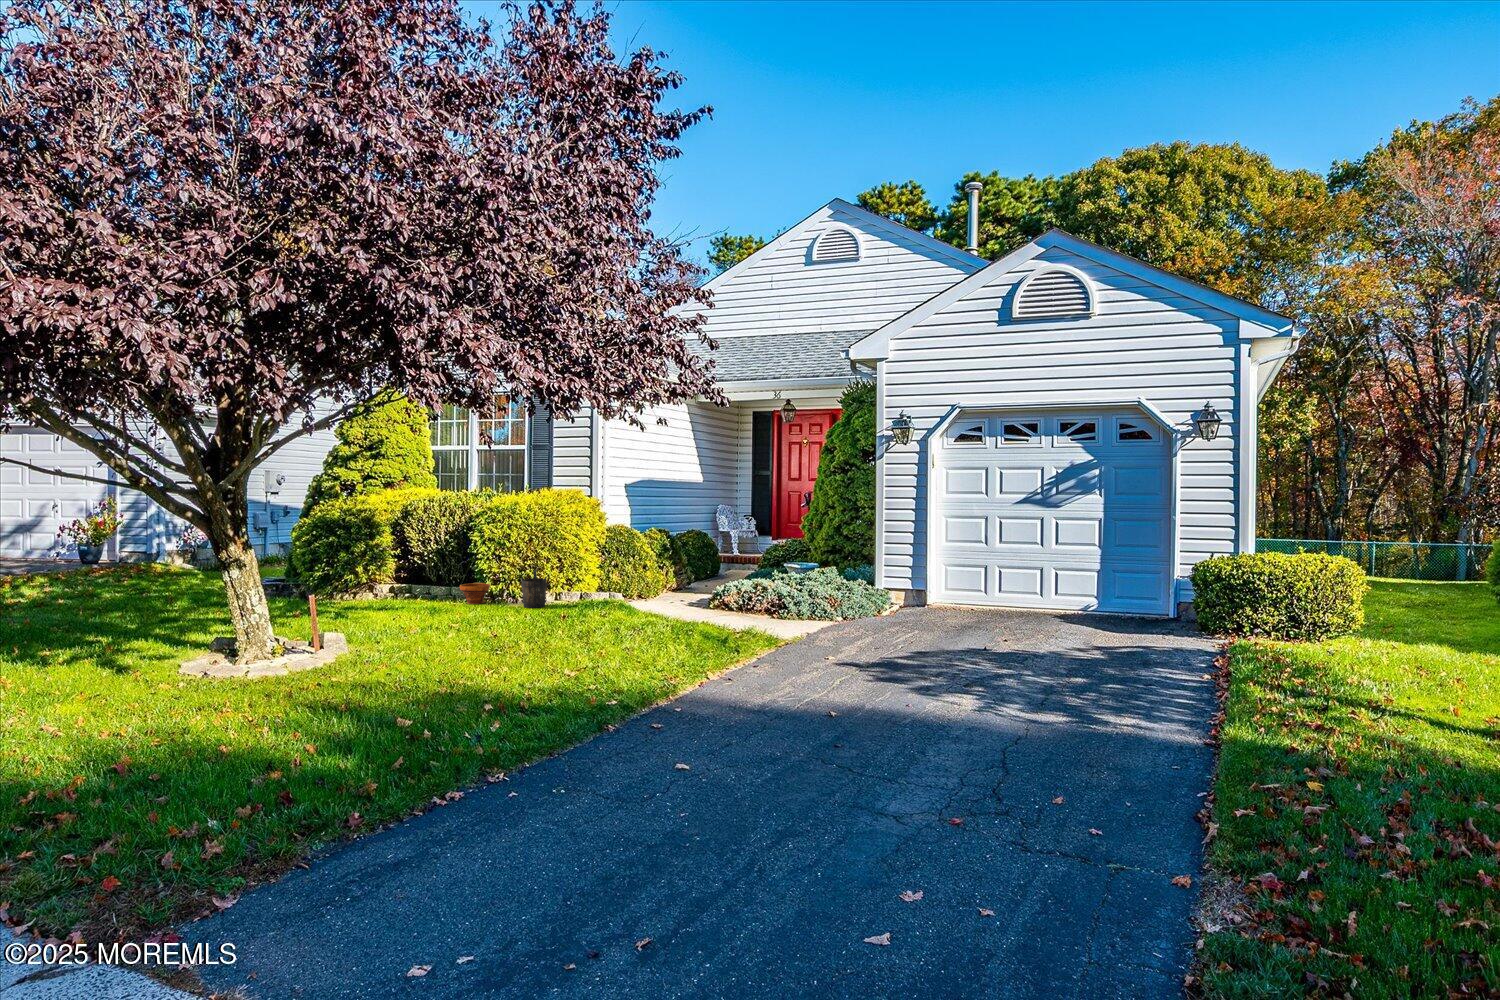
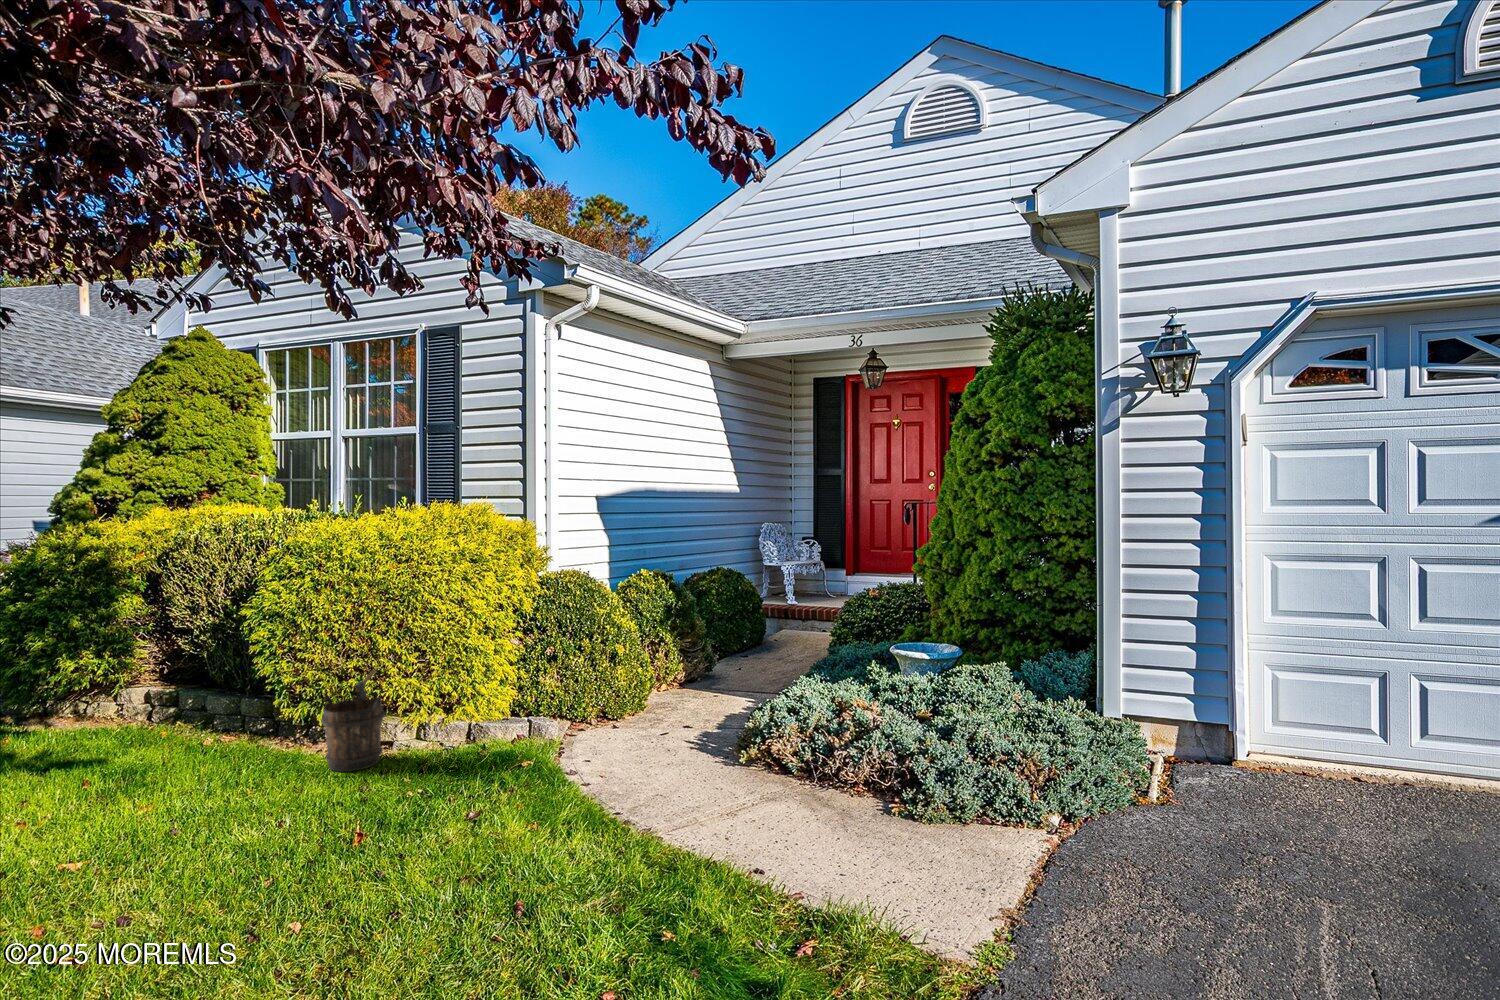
planter: present [460,583,490,604] -> none [206,701,280,754]

